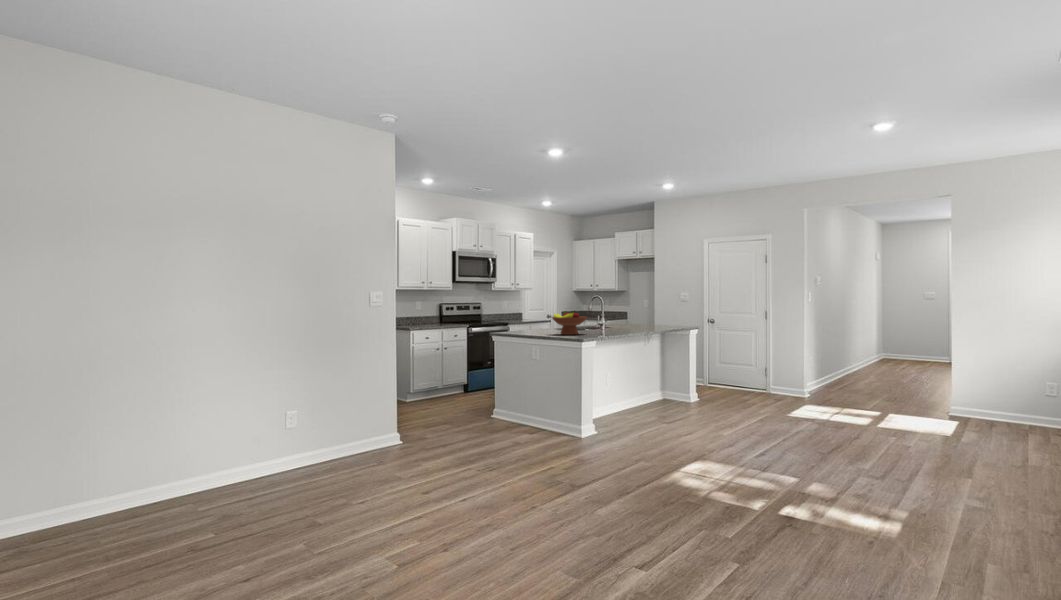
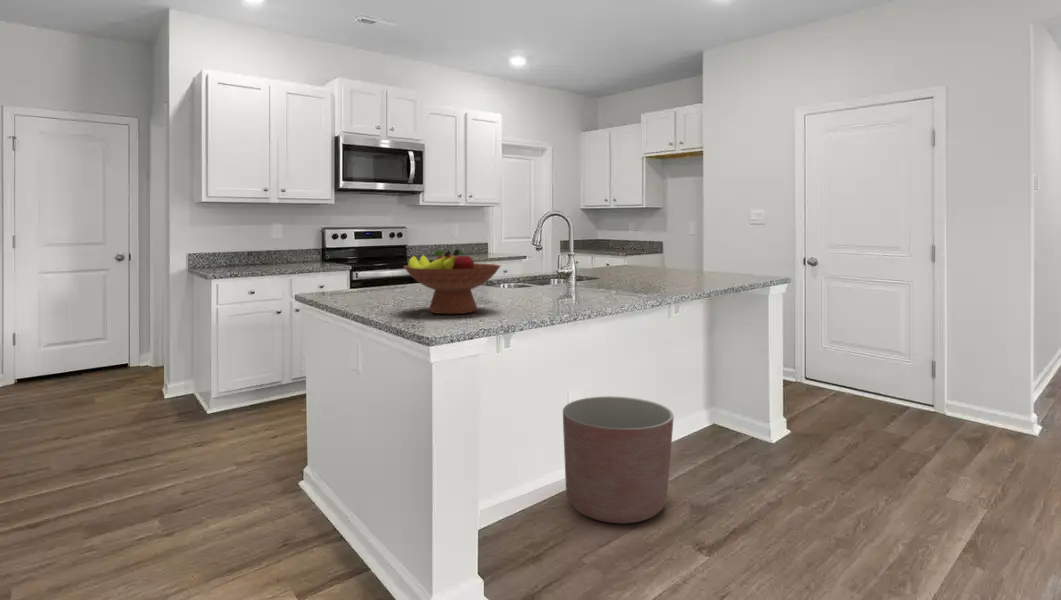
planter: none [604,377,651,425] -> present [563,396,674,523]

